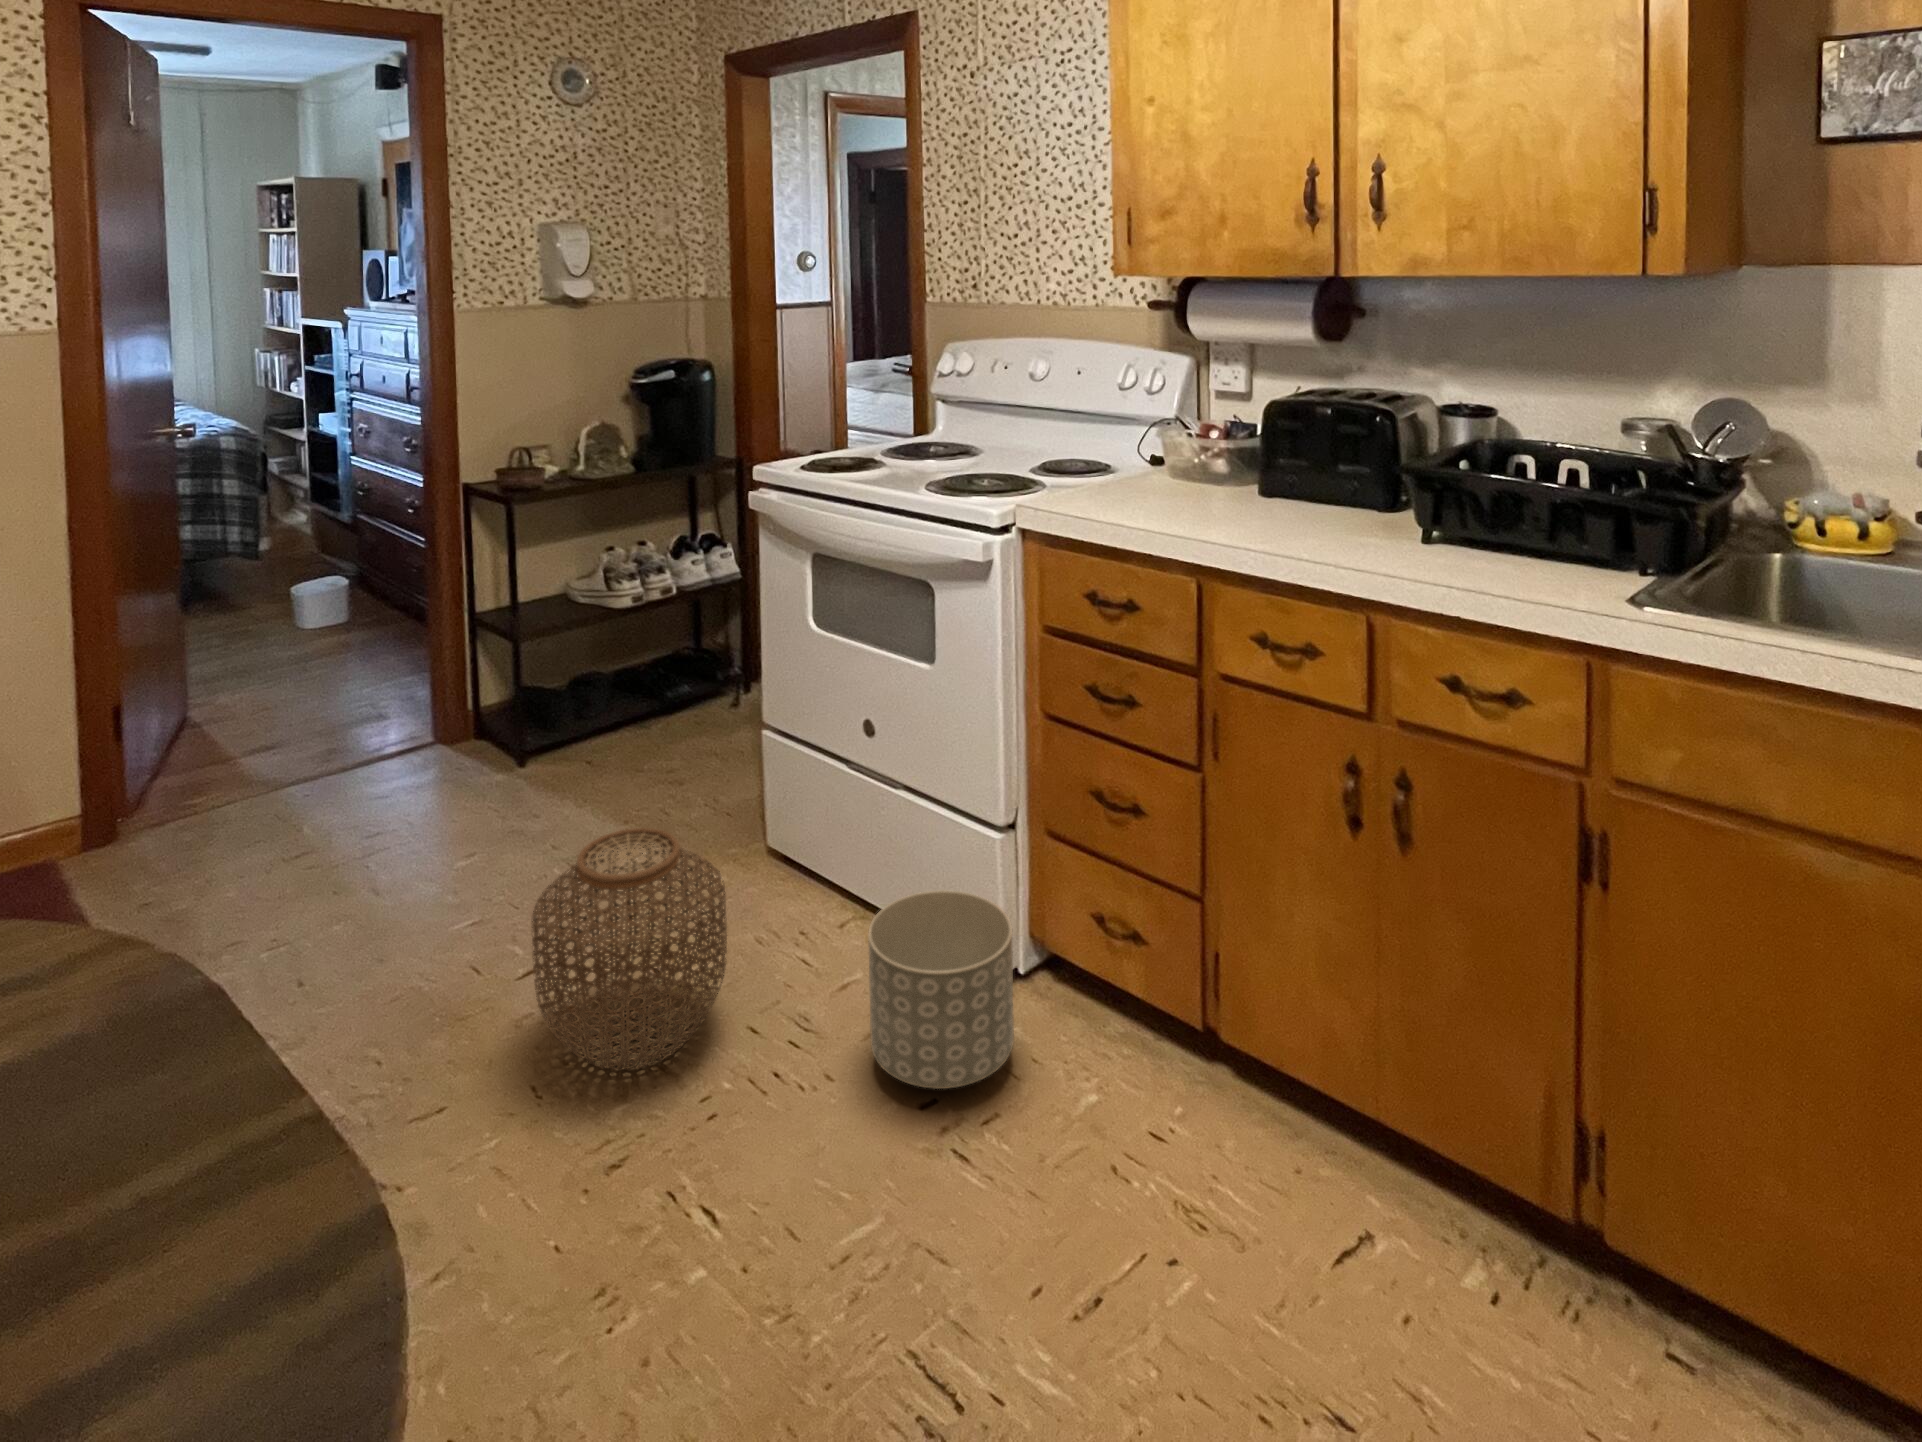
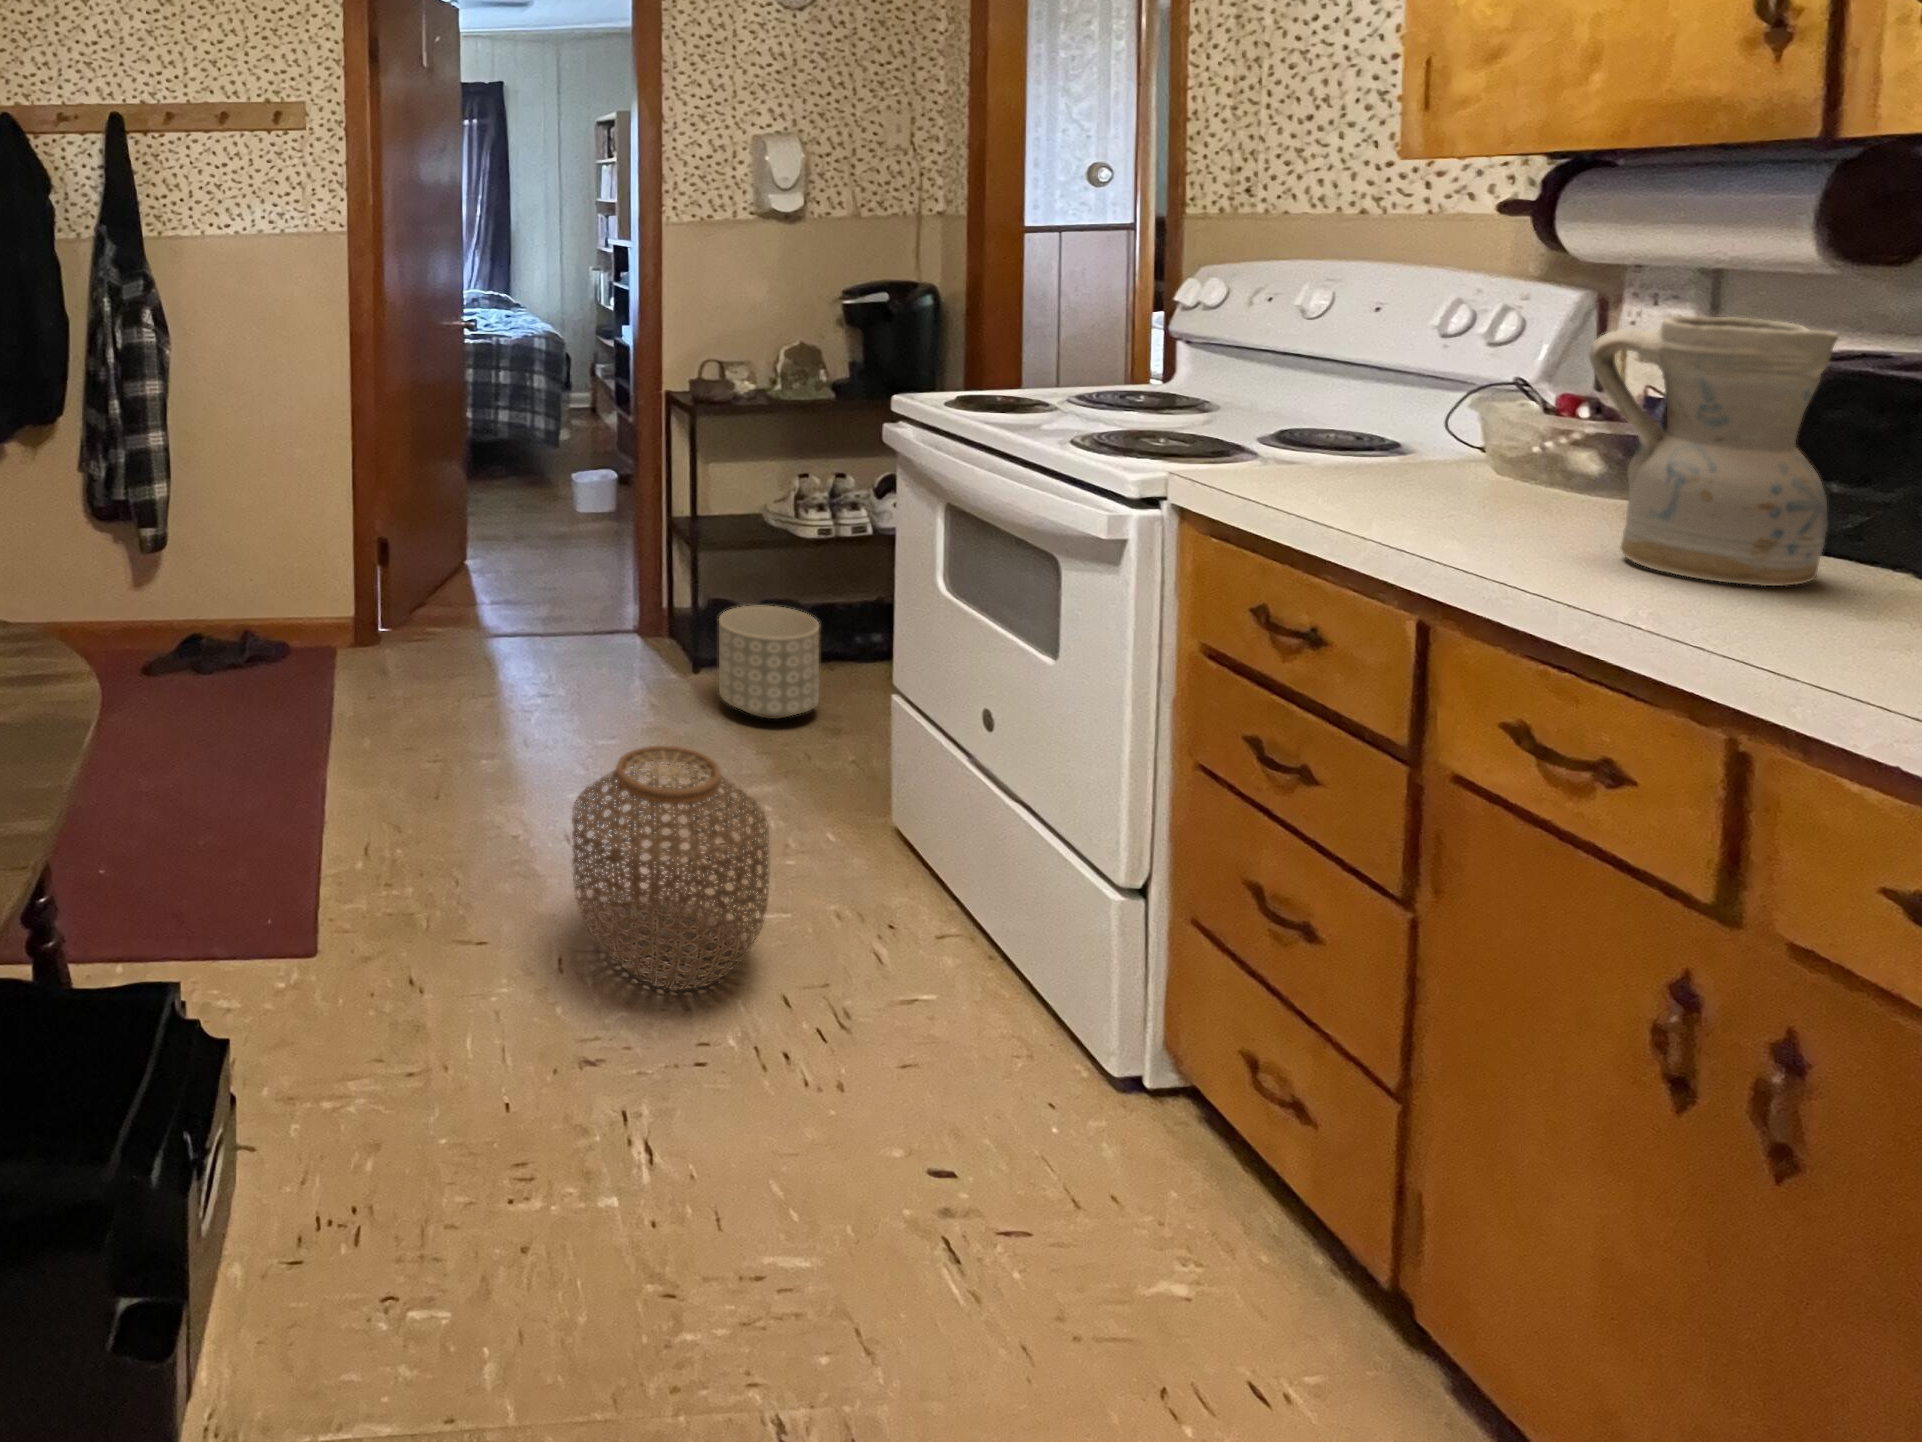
ceramic pitcher: none [1260,377,1366,530] -> present [1589,316,1839,586]
planter: present [868,890,1014,1089] -> present [719,606,819,719]

